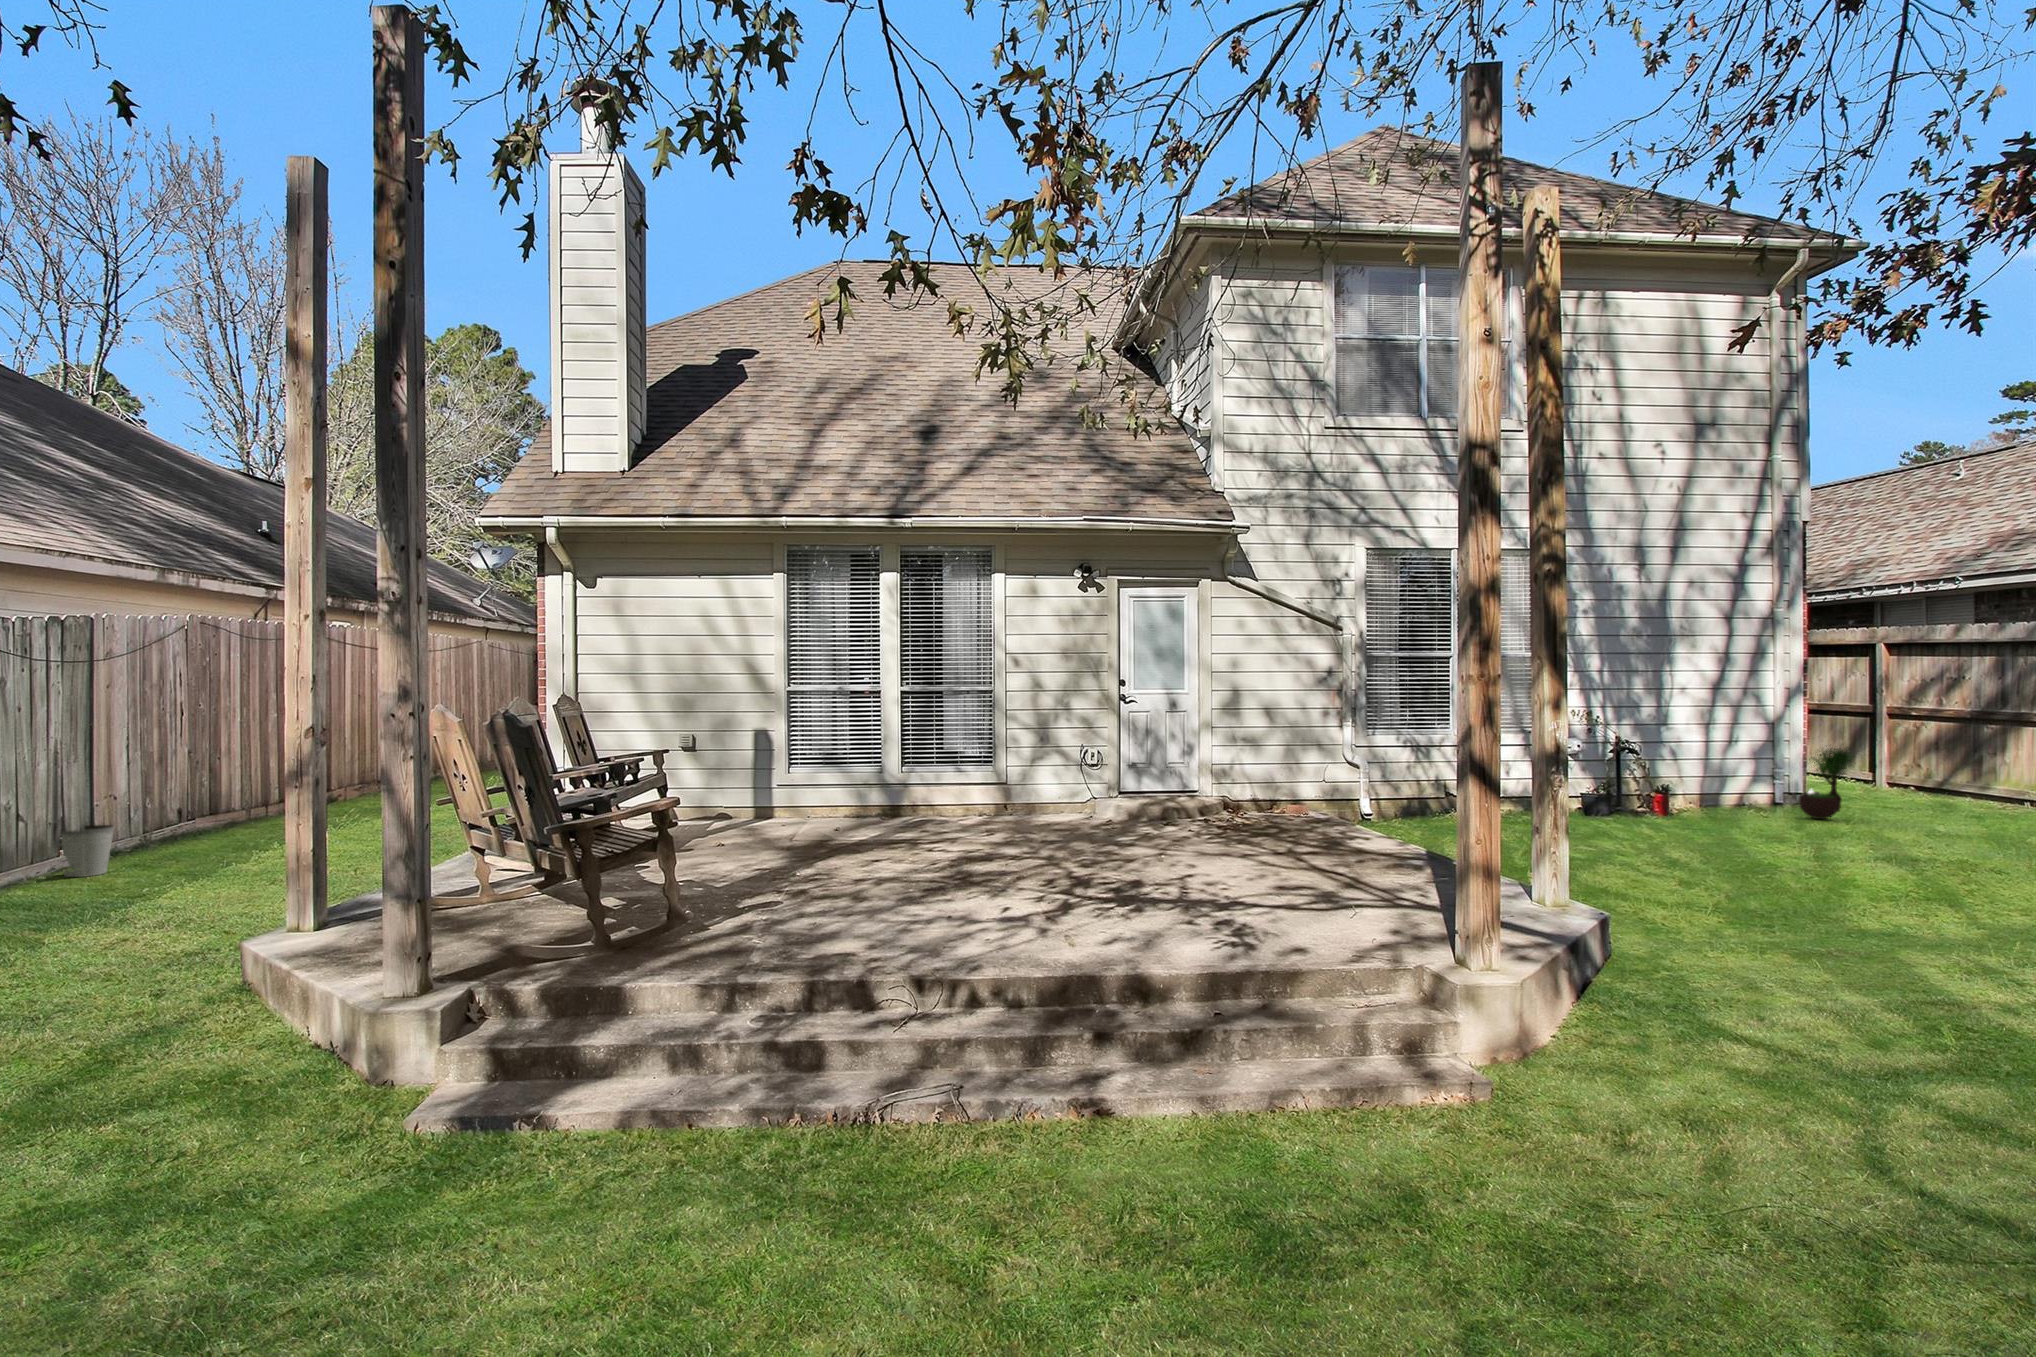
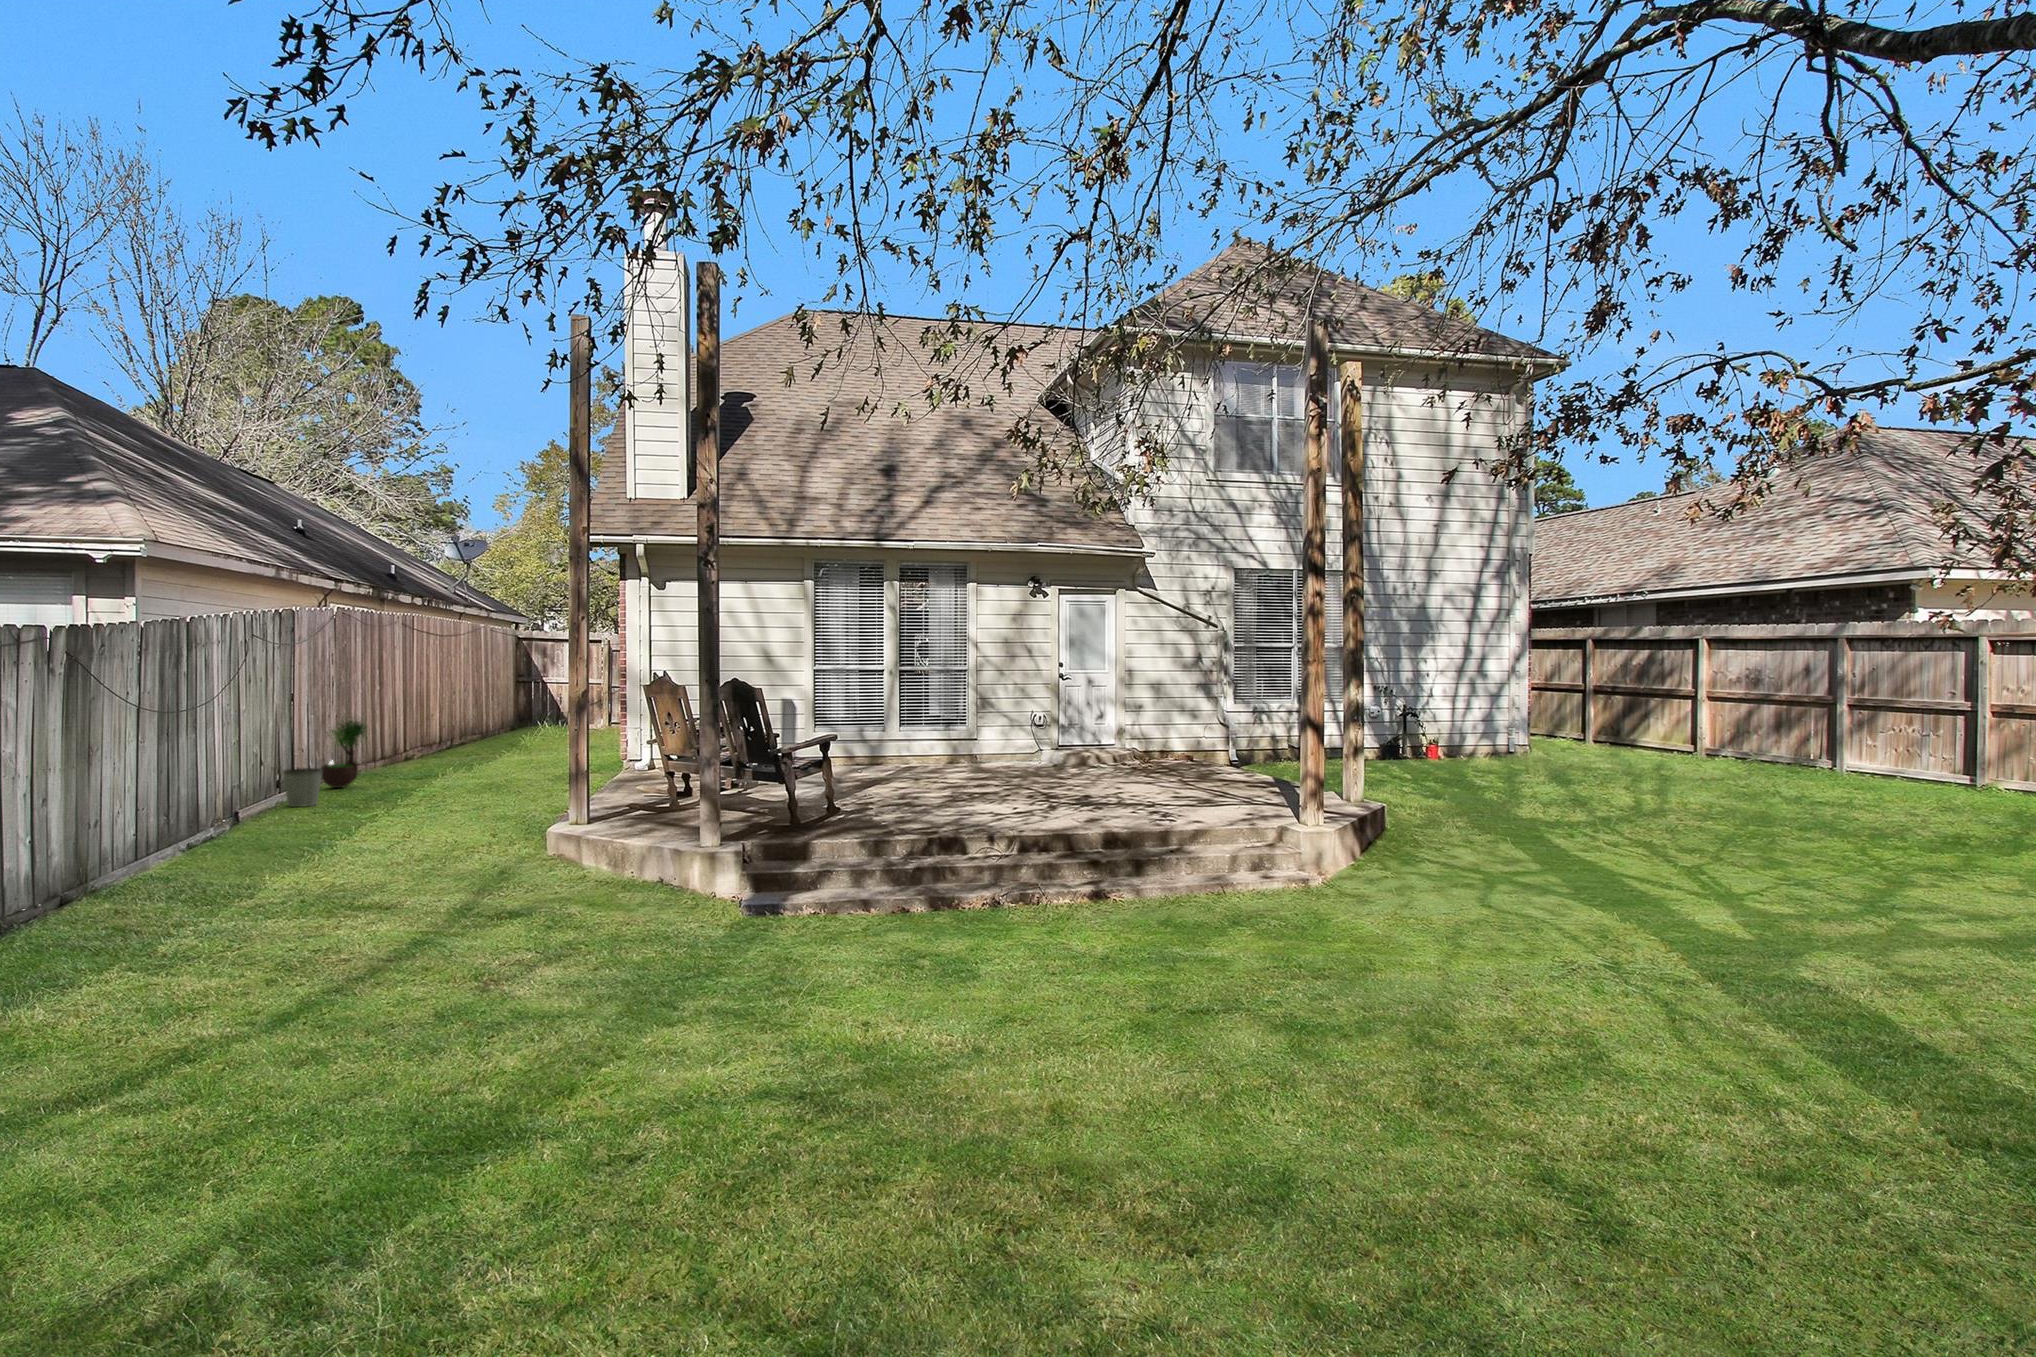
potted tree: present [1798,746,1856,819] -> present [321,719,367,788]

